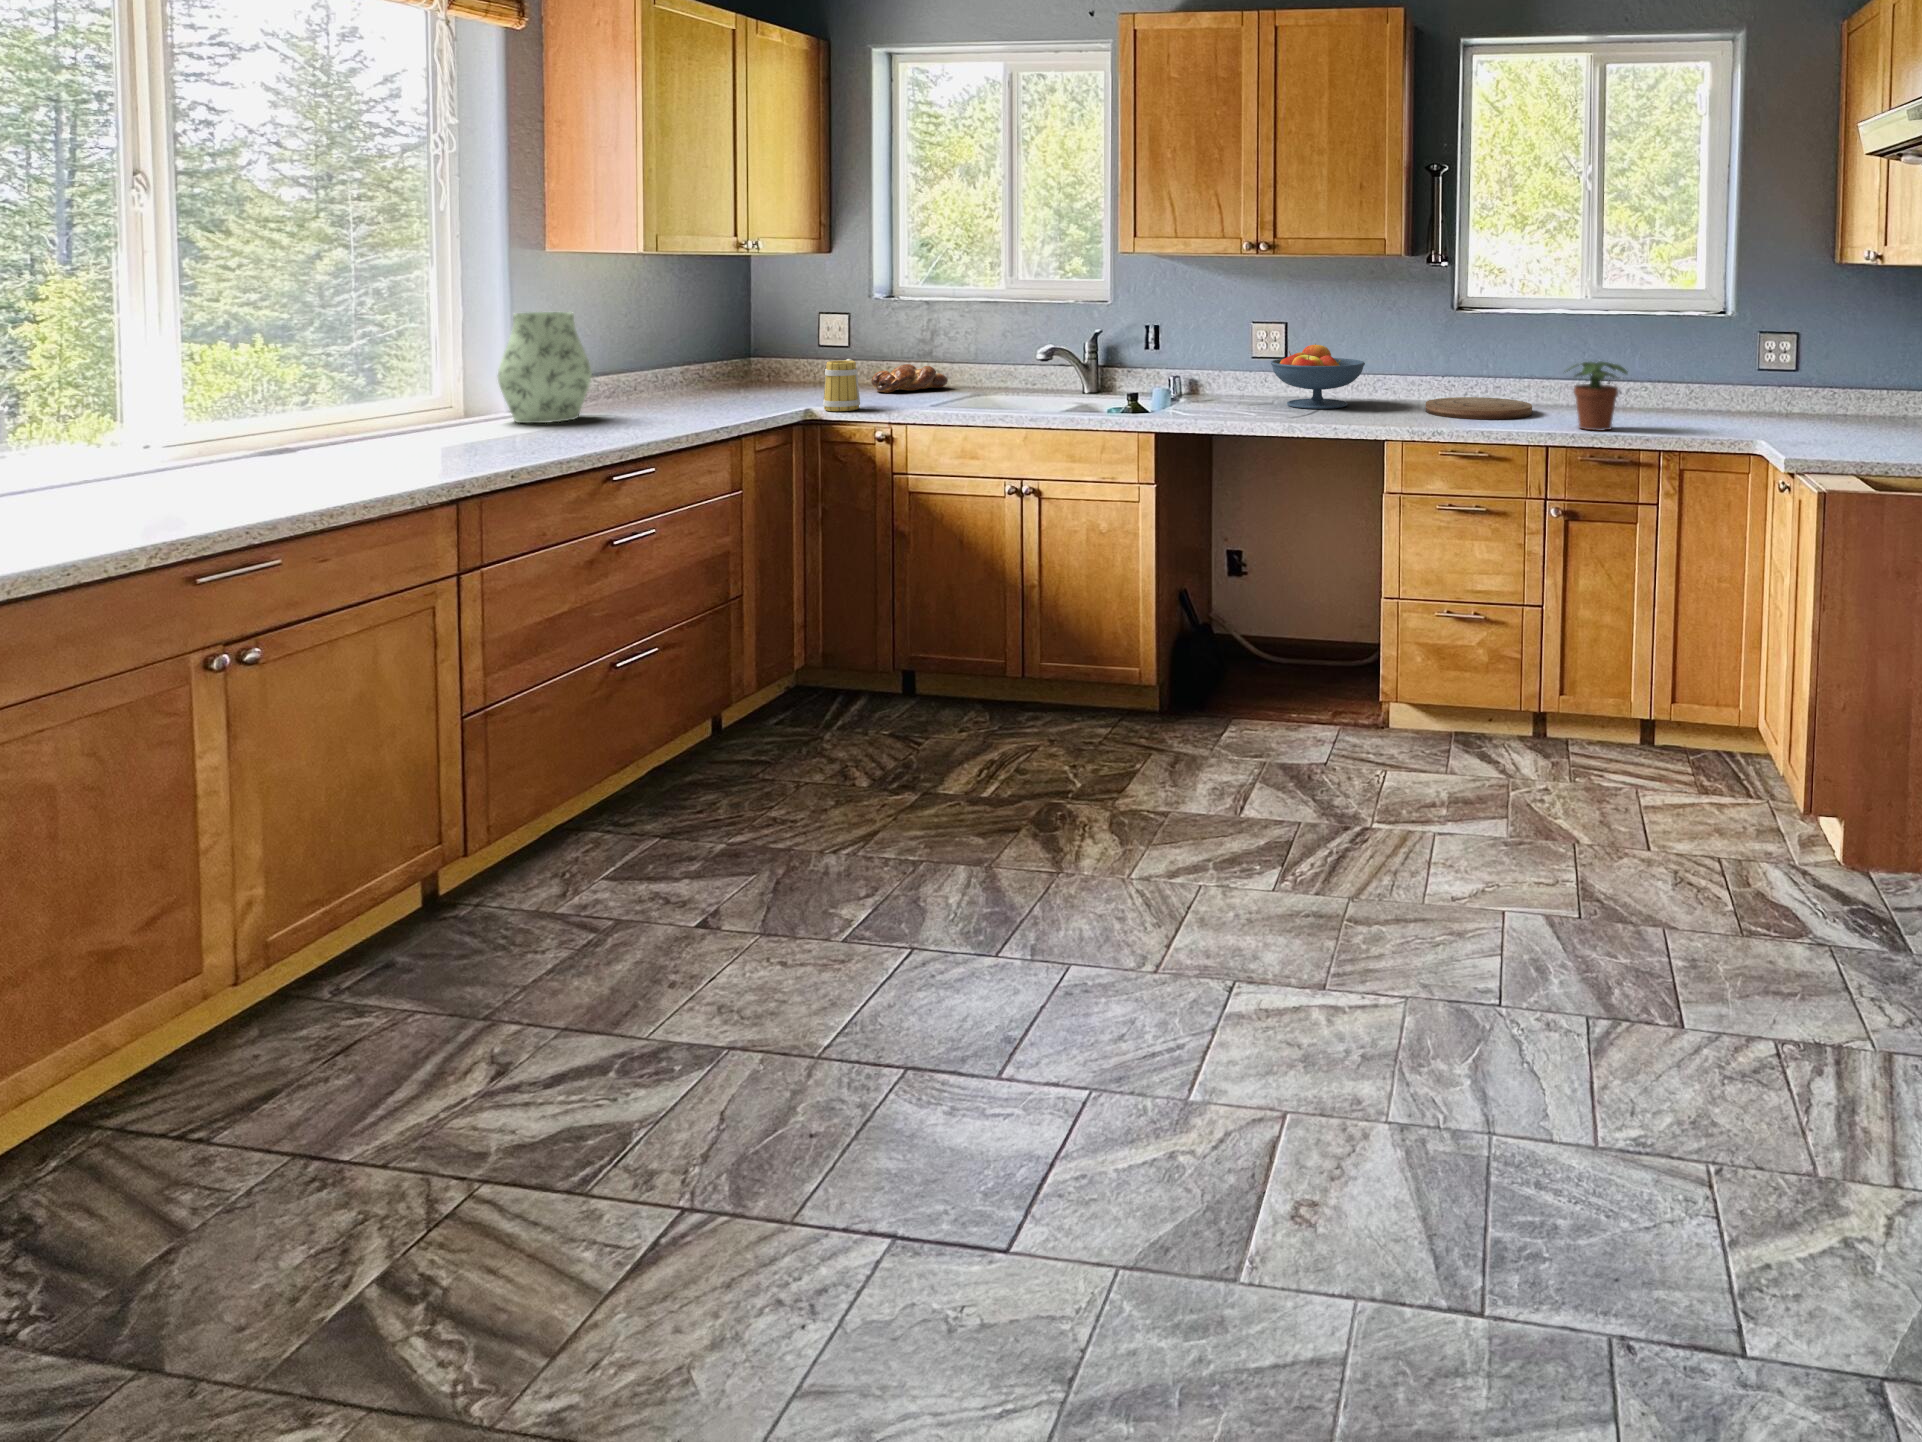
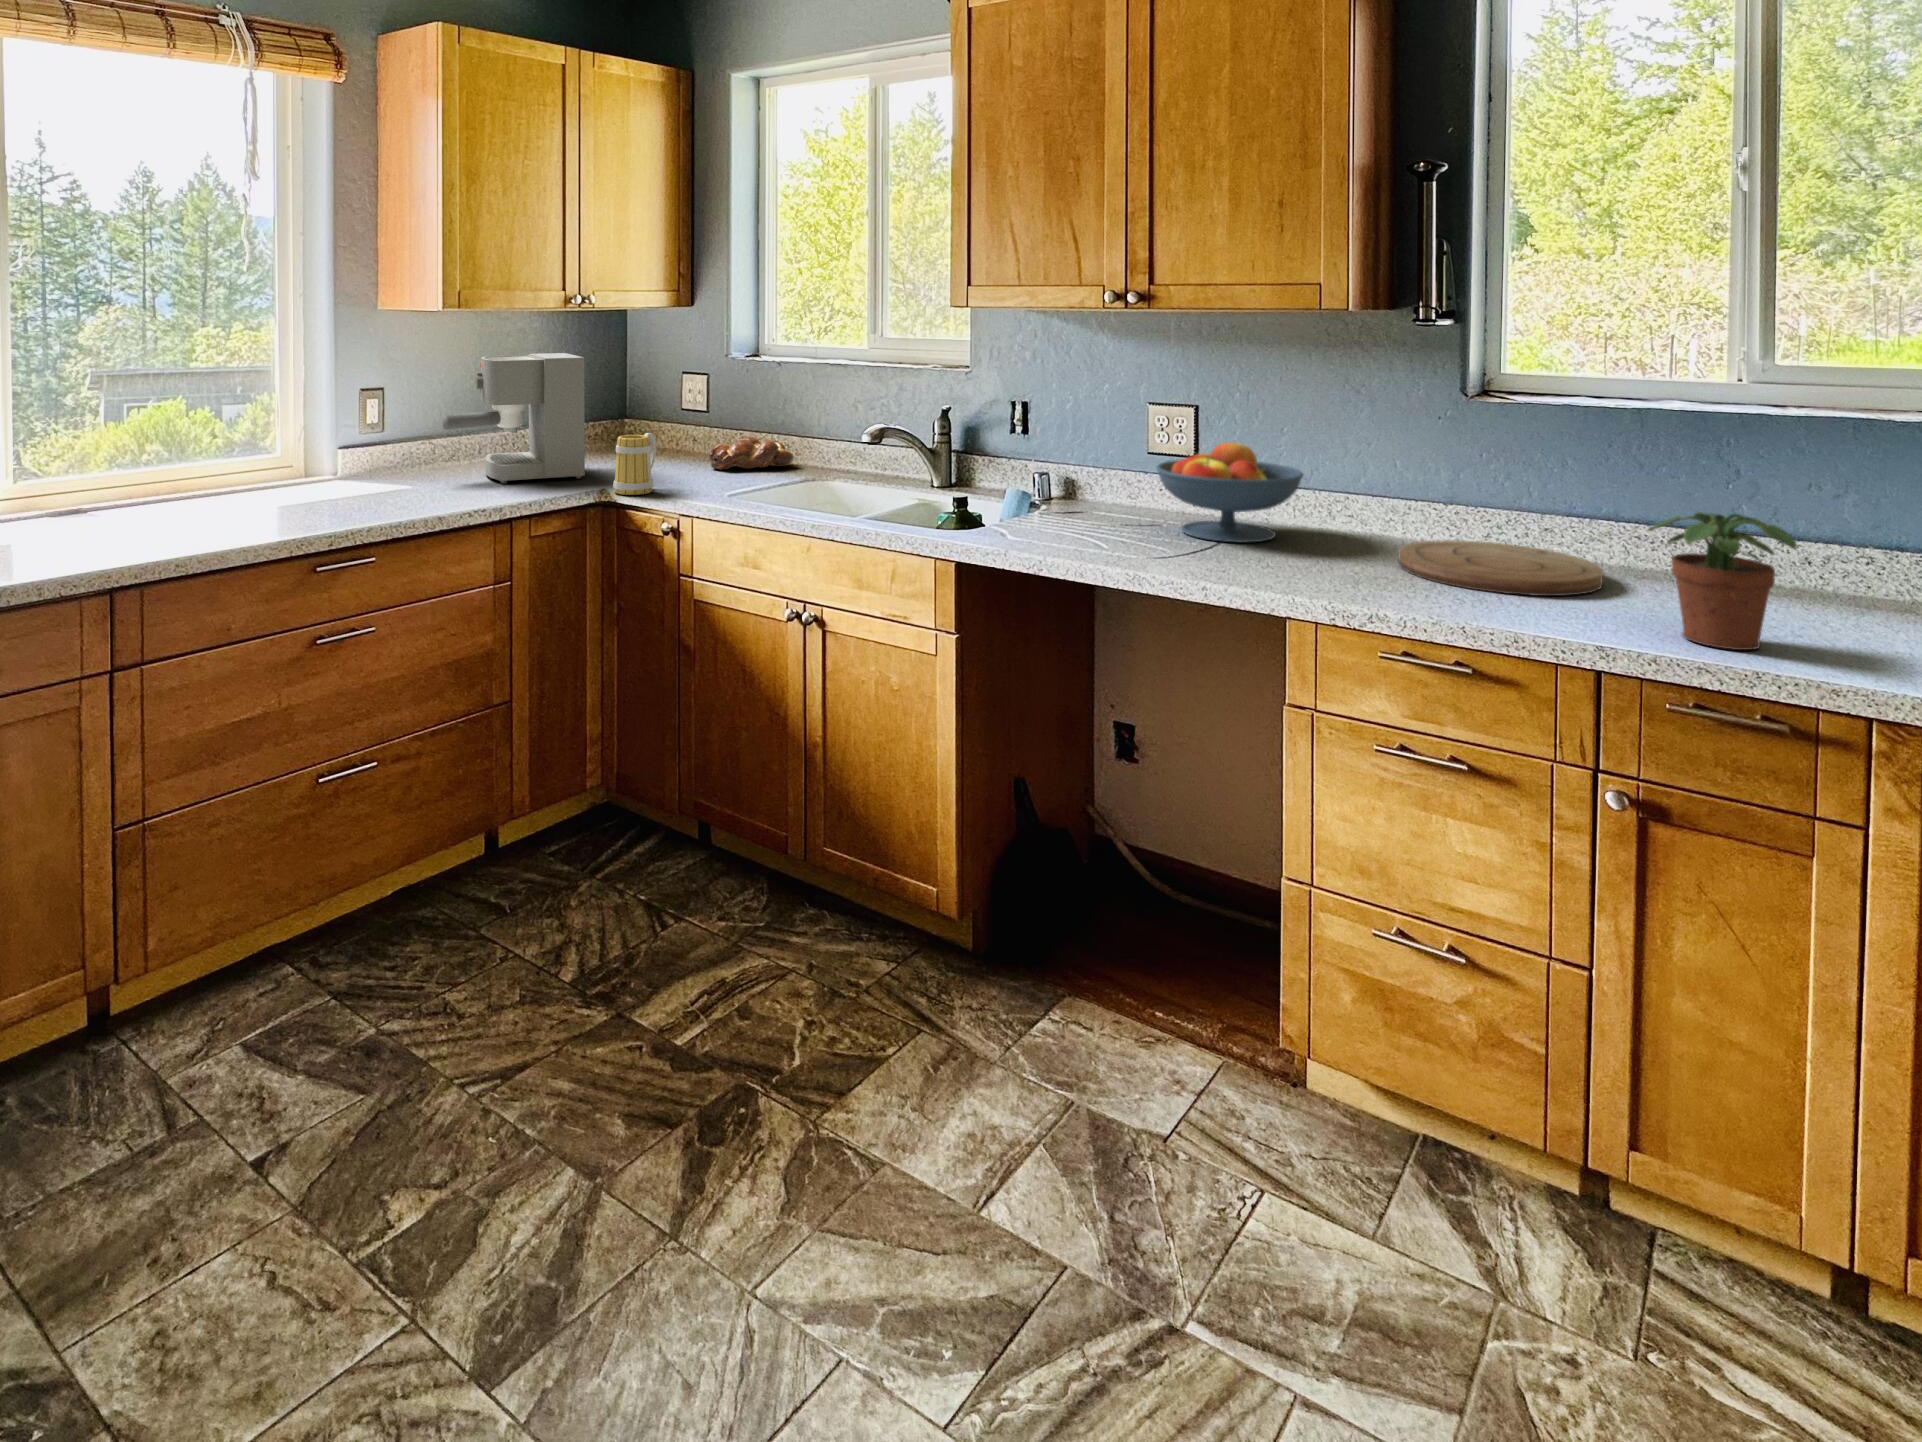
coffee maker: none [633,293,774,411] -> present [442,353,585,483]
vase: present [498,312,592,423] -> none [315,373,401,489]

